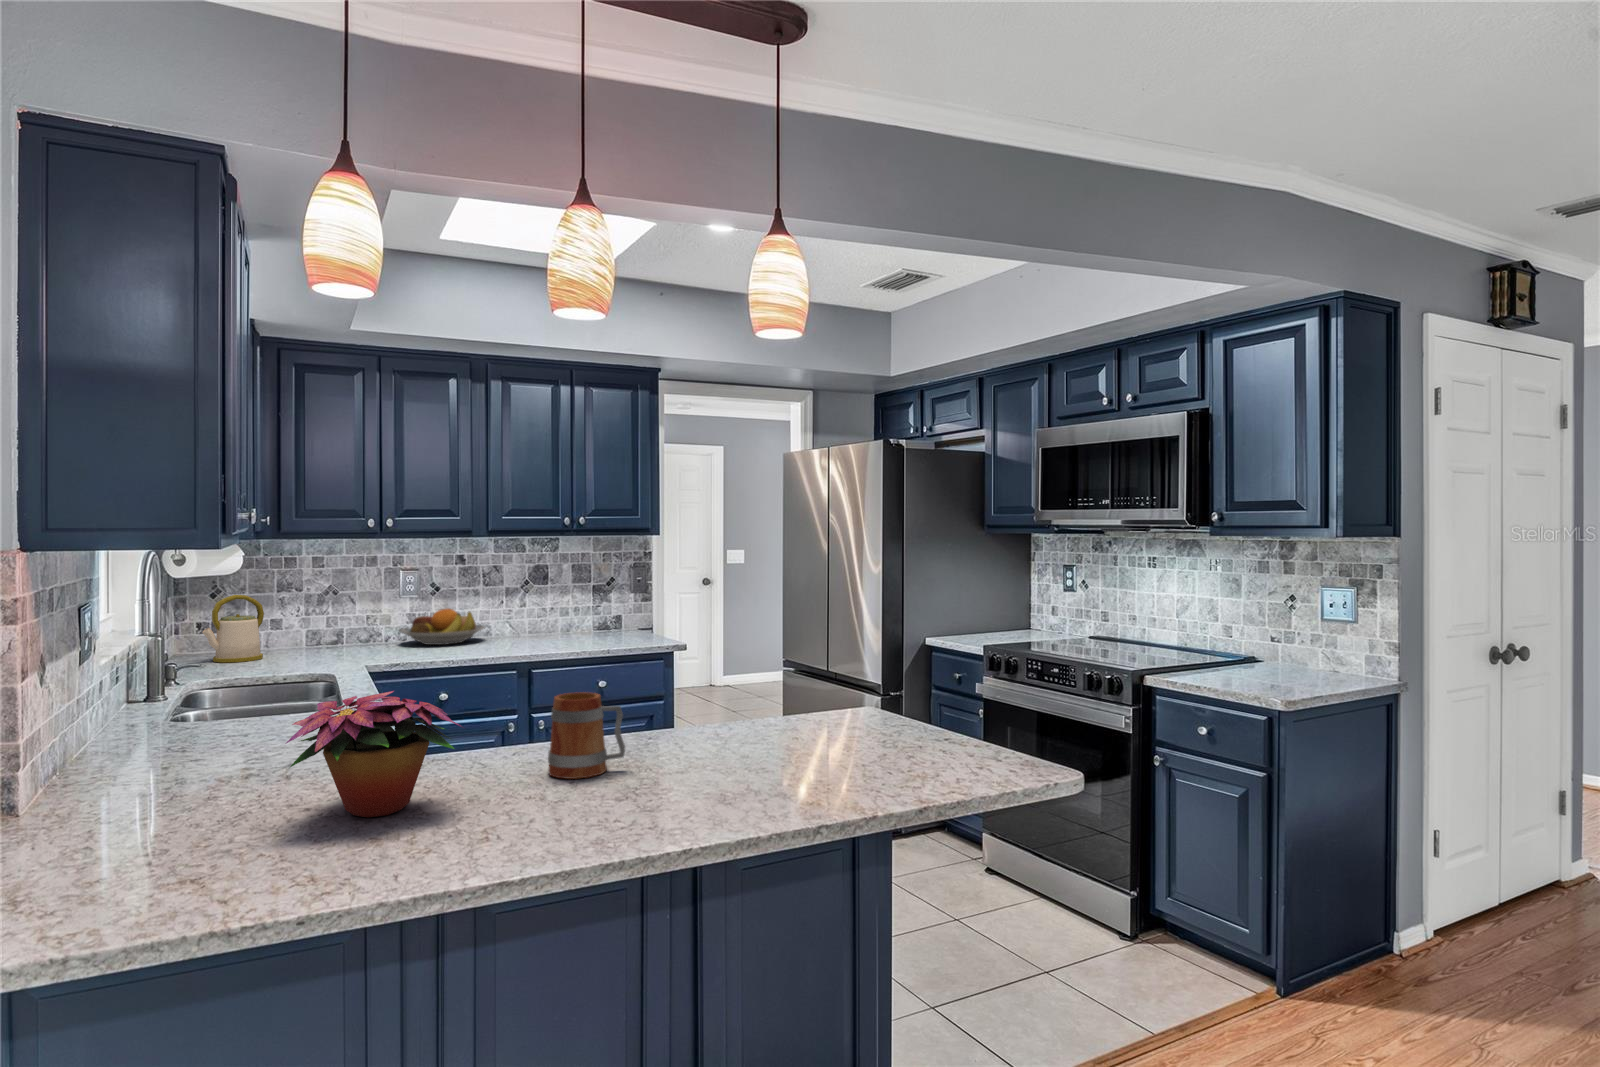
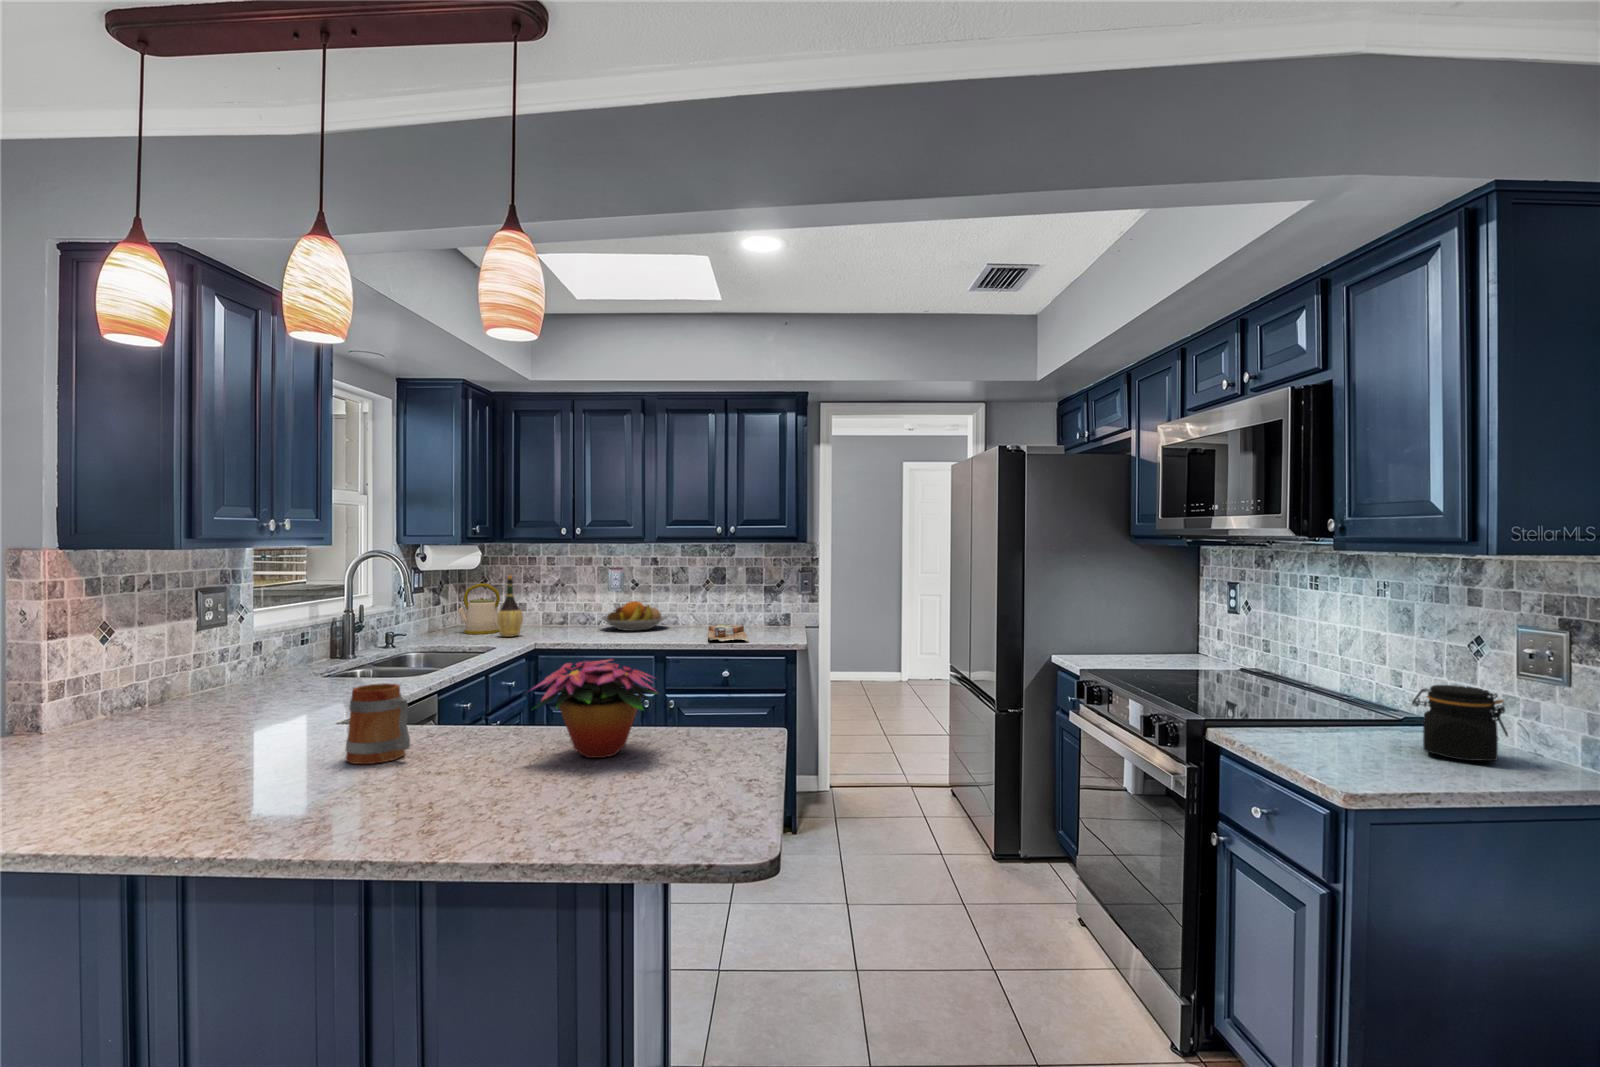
wine bottle: none [282,582,318,661] -> present [497,575,523,637]
cutting board: none [551,629,626,648] -> present [708,624,749,642]
jar: none [1280,629,1338,678] -> present [1412,685,1508,761]
flower arrangement: present [286,691,462,817] -> present [530,660,656,758]

